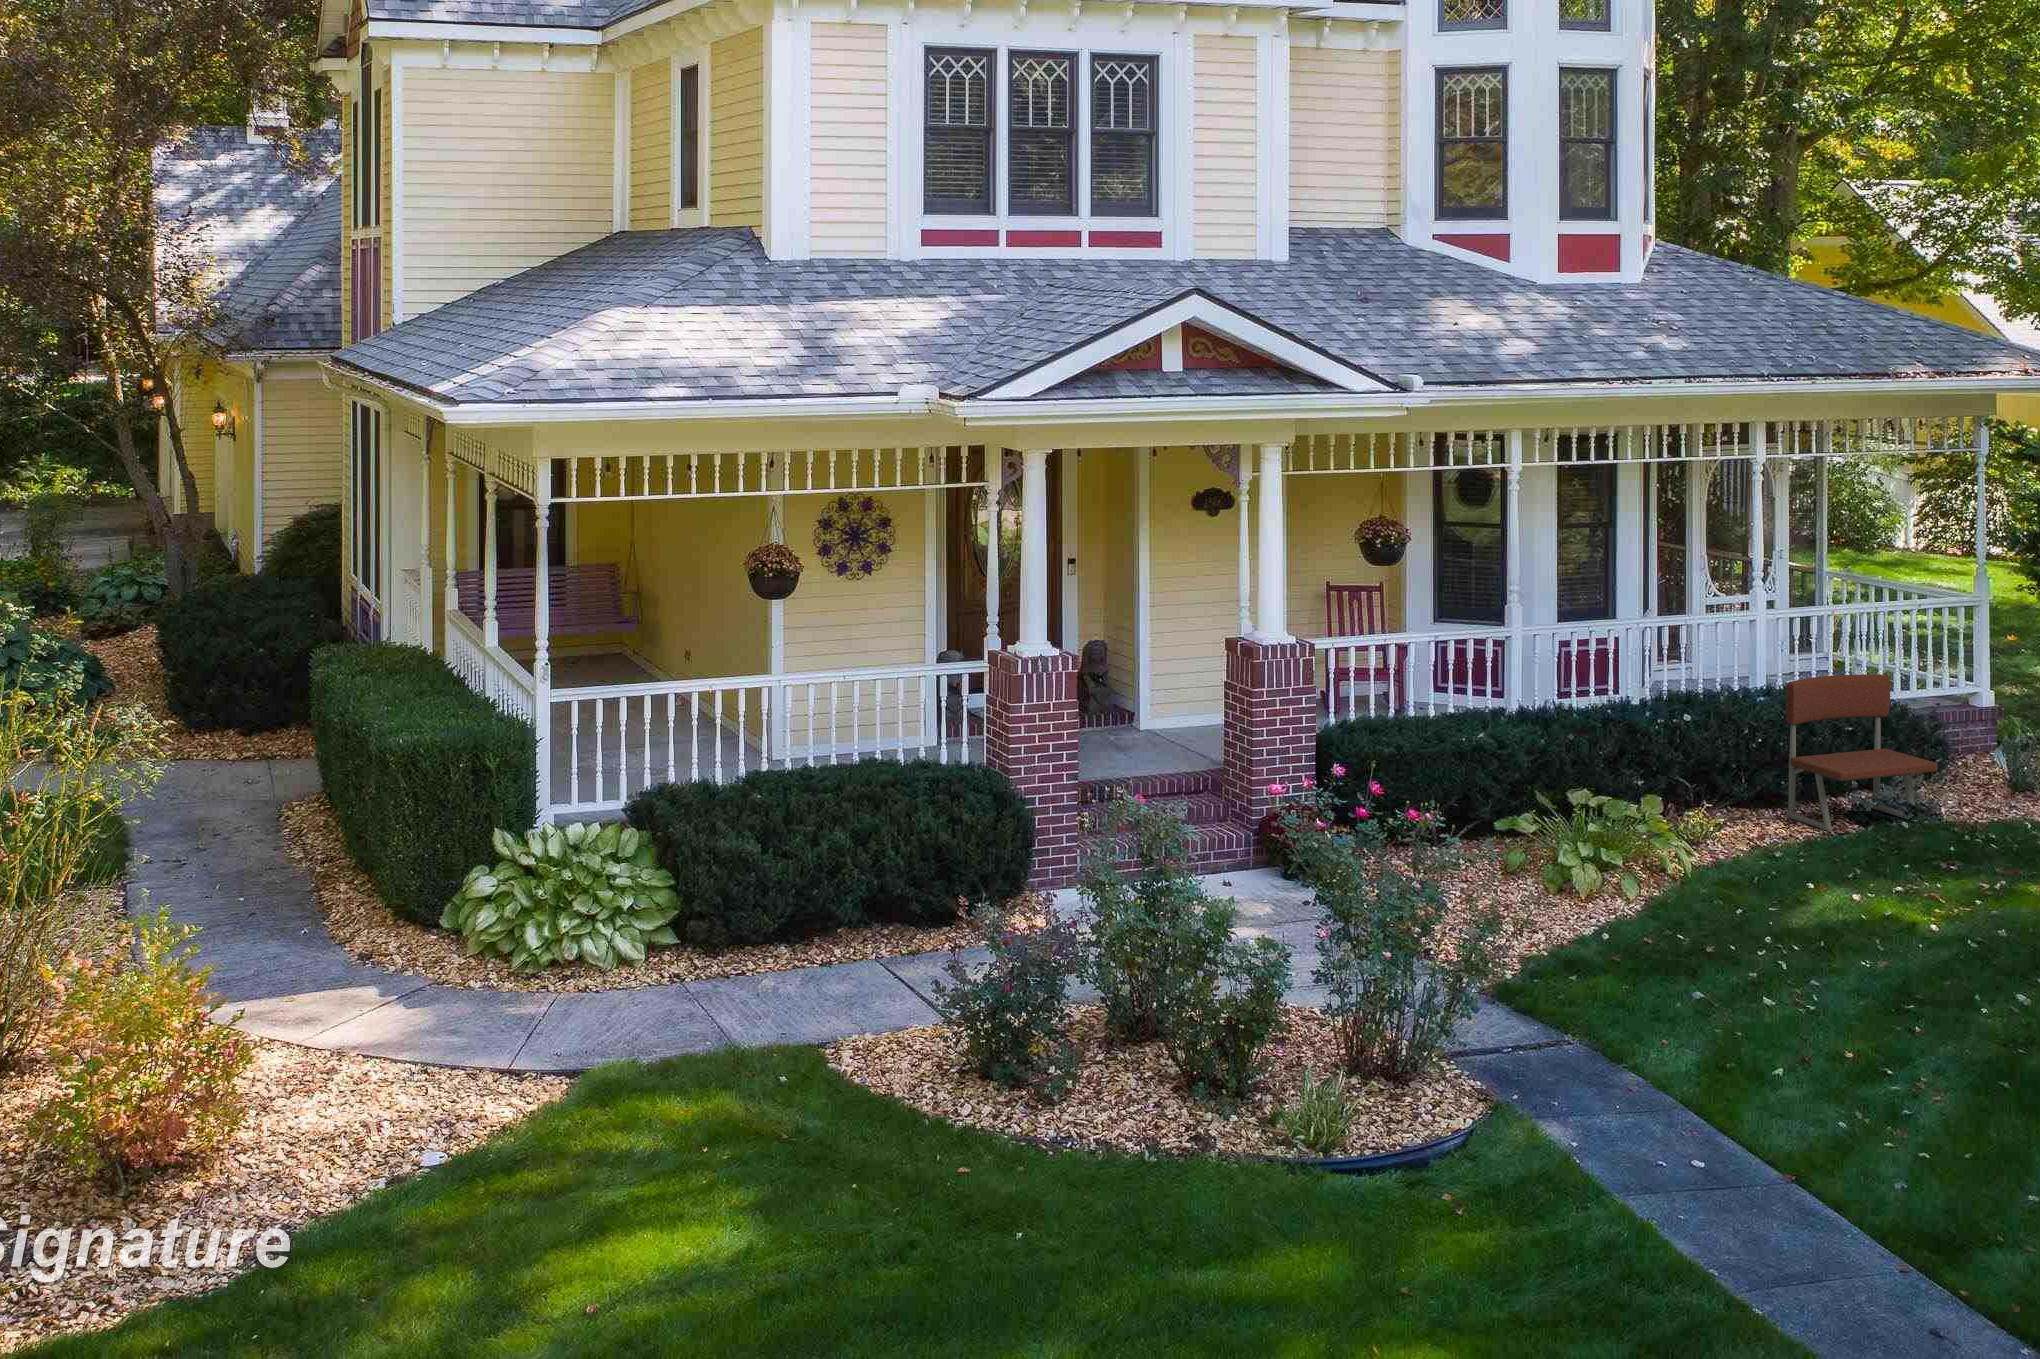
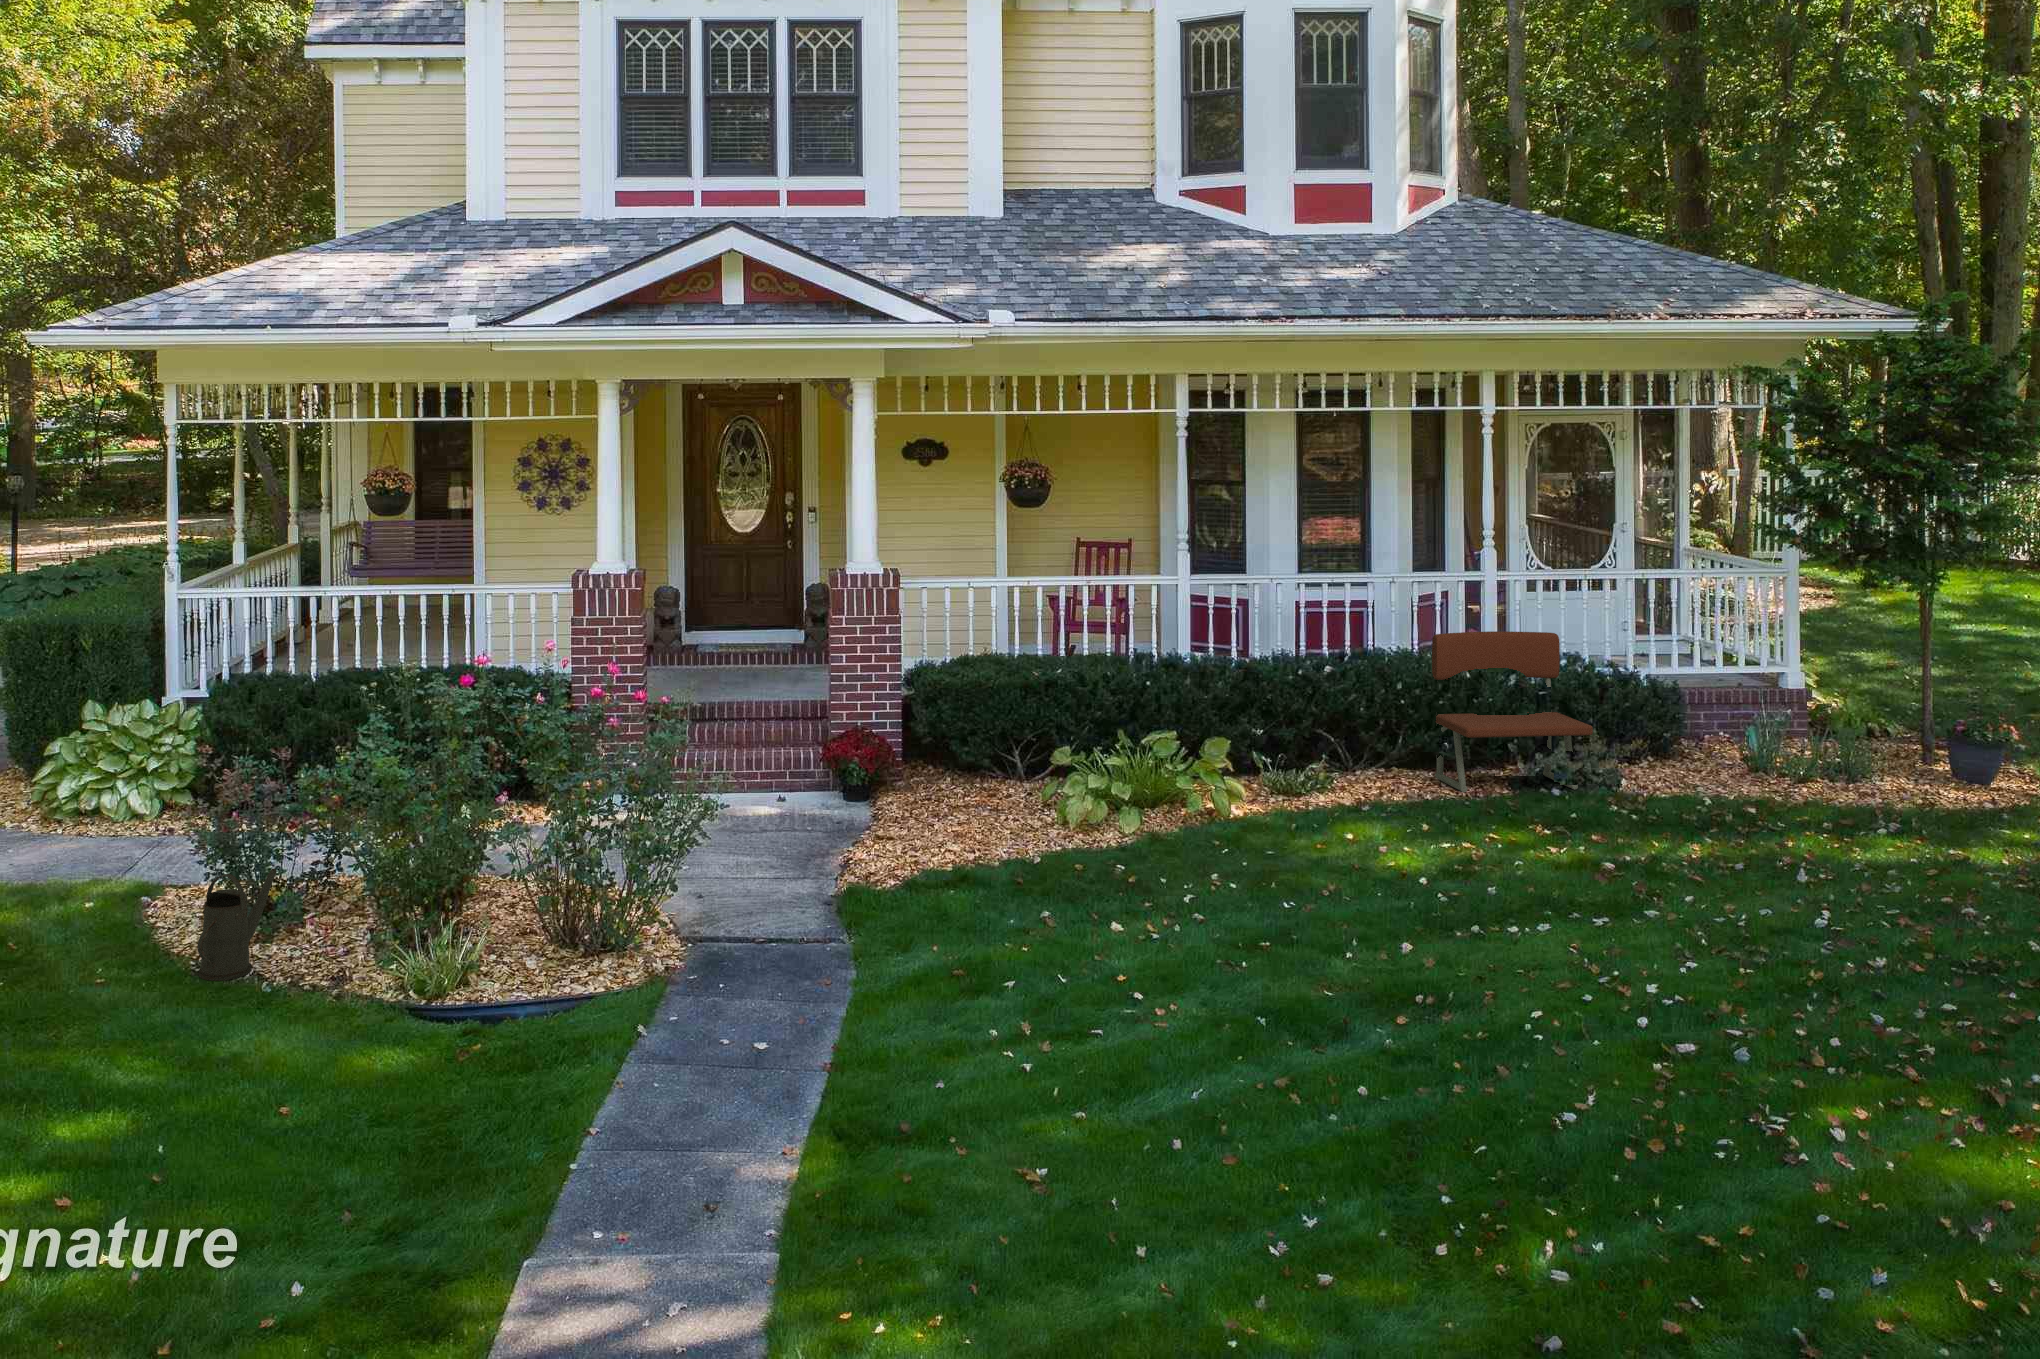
watering can: none [999,1021,1050,1145] -> present [197,868,276,981]

